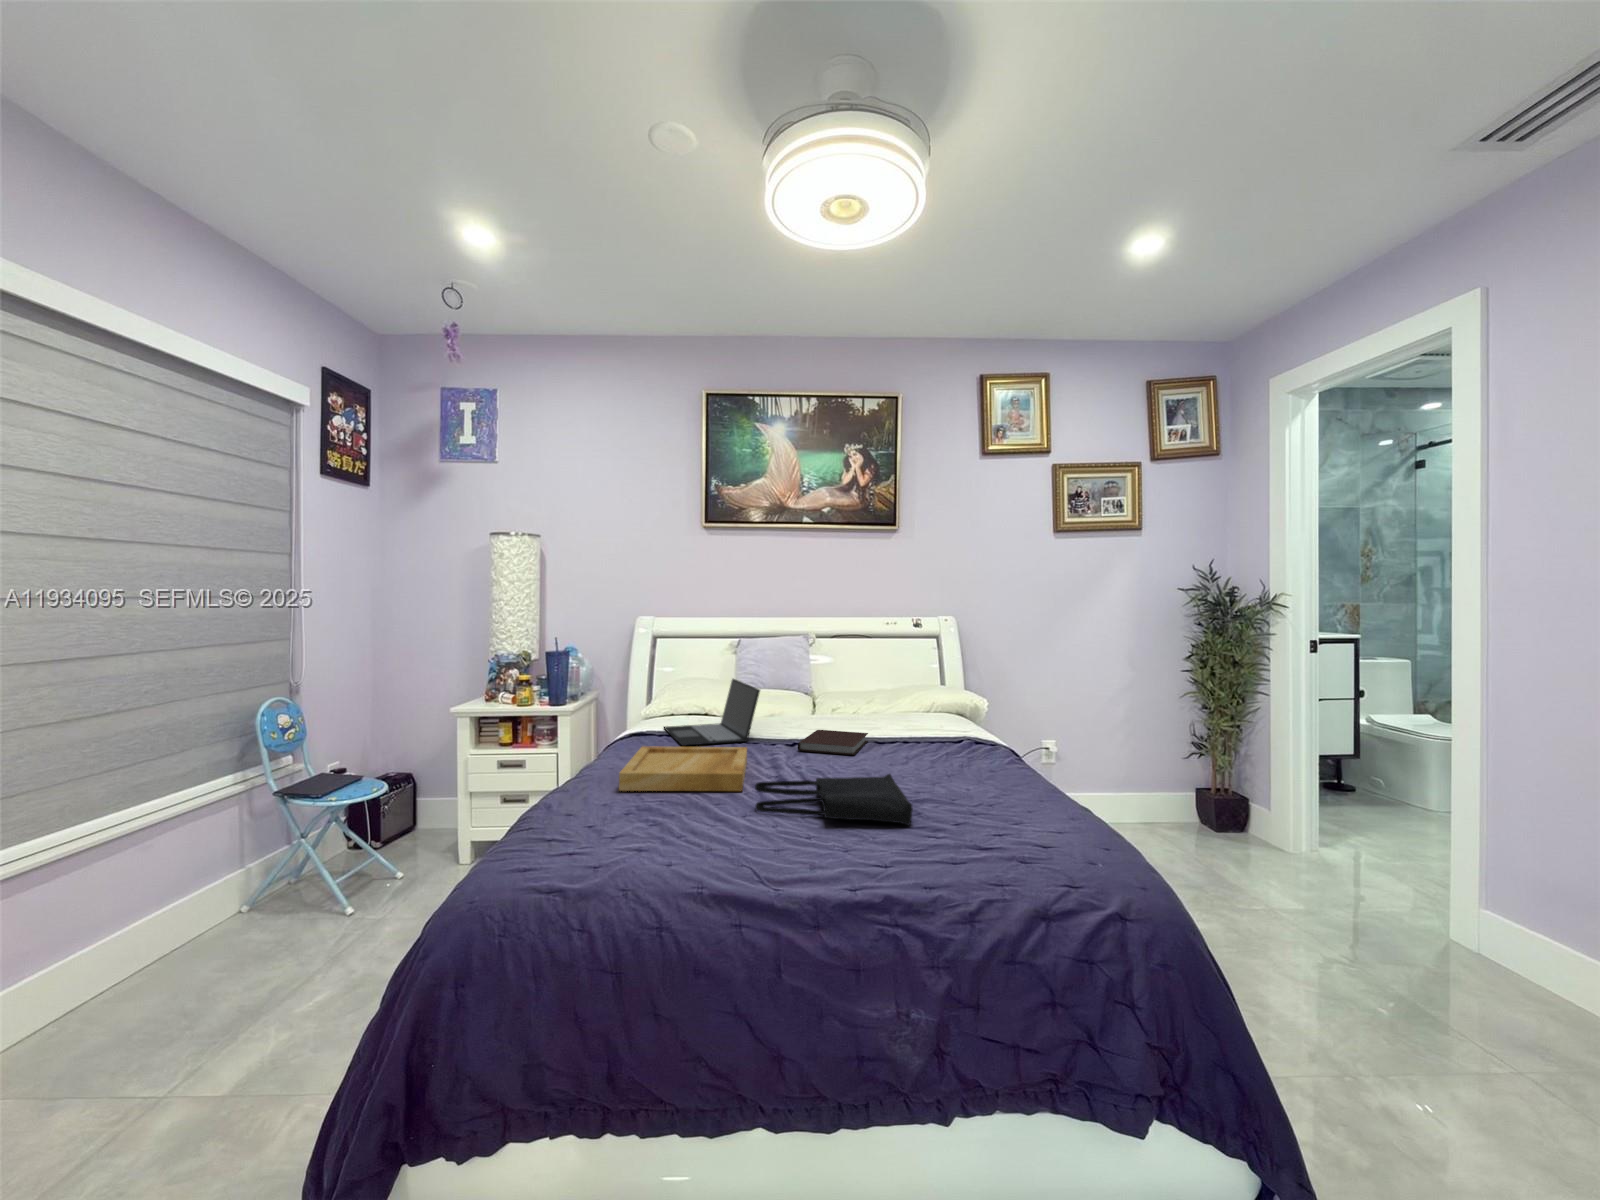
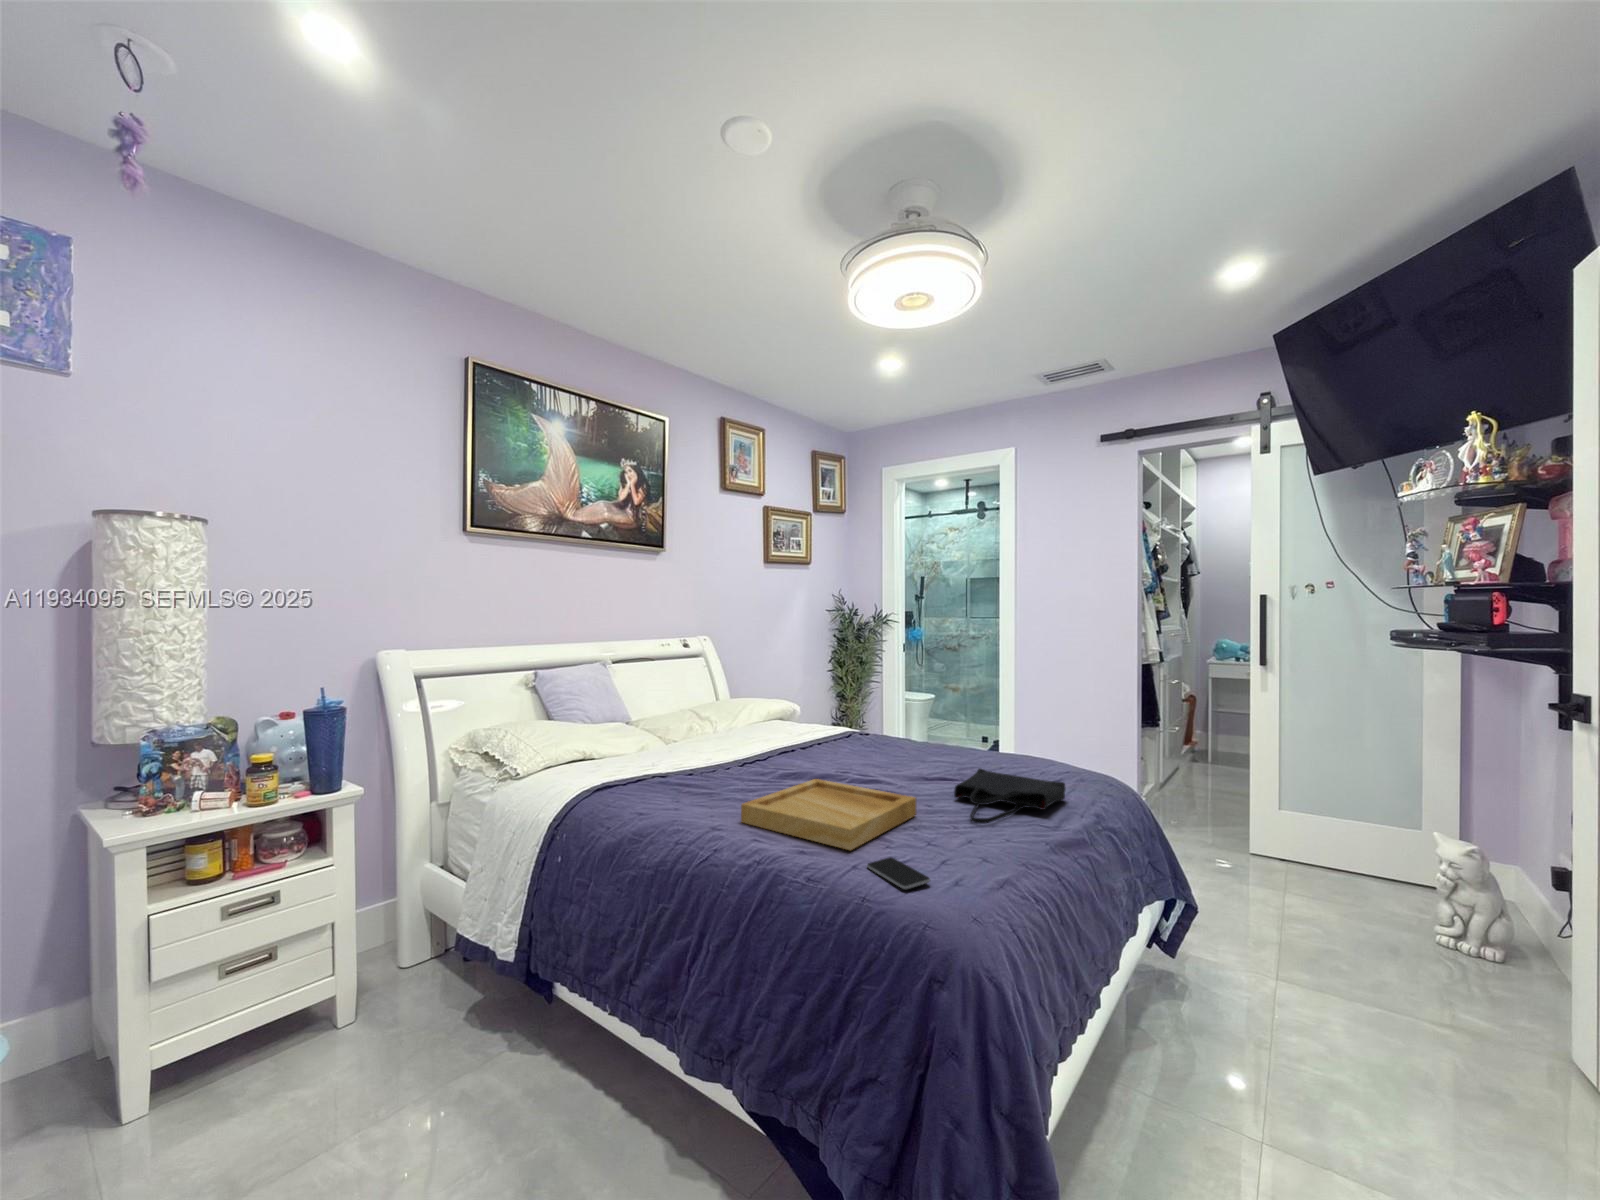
laptop: present [664,679,760,746] -> none [618,715,754,797]
notebook: present [798,730,868,755] -> none [775,748,859,774]
smartphone: none [558,798,615,816] -> present [867,857,930,889]

